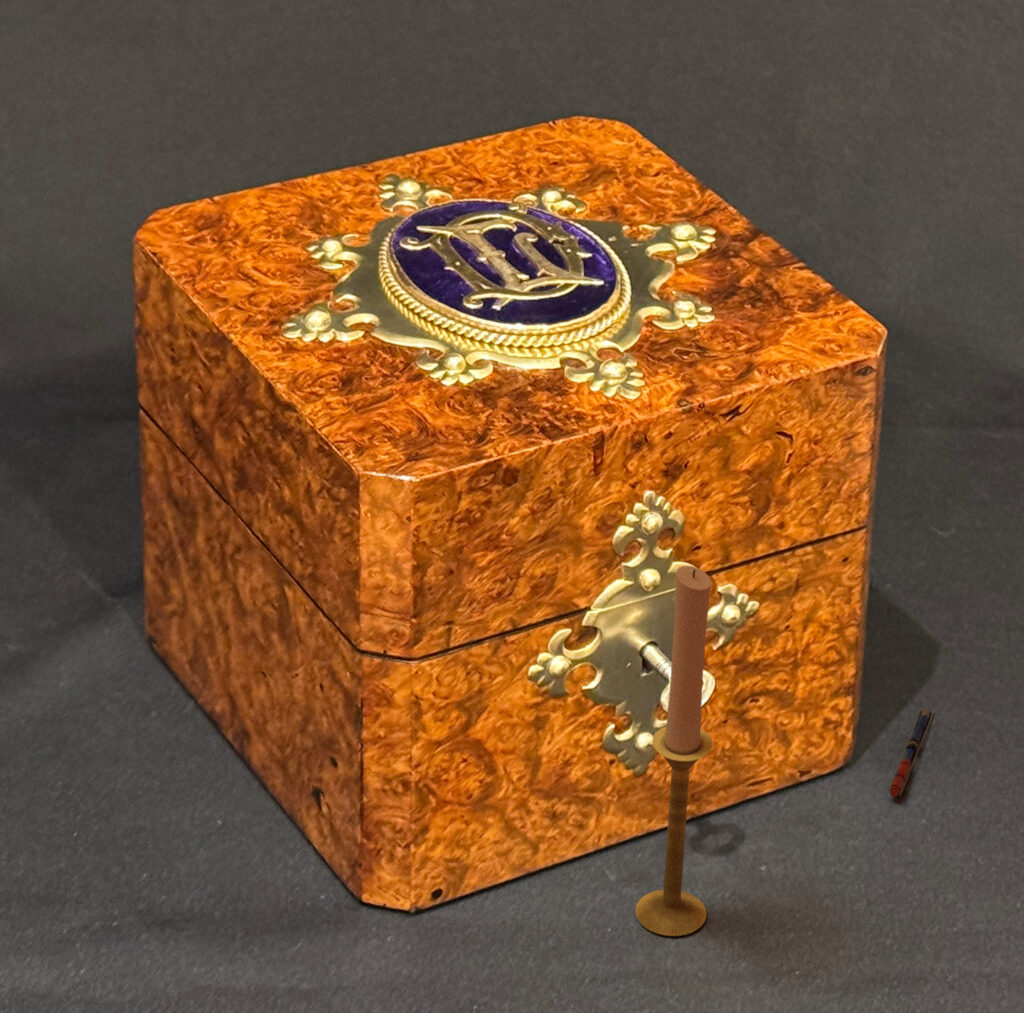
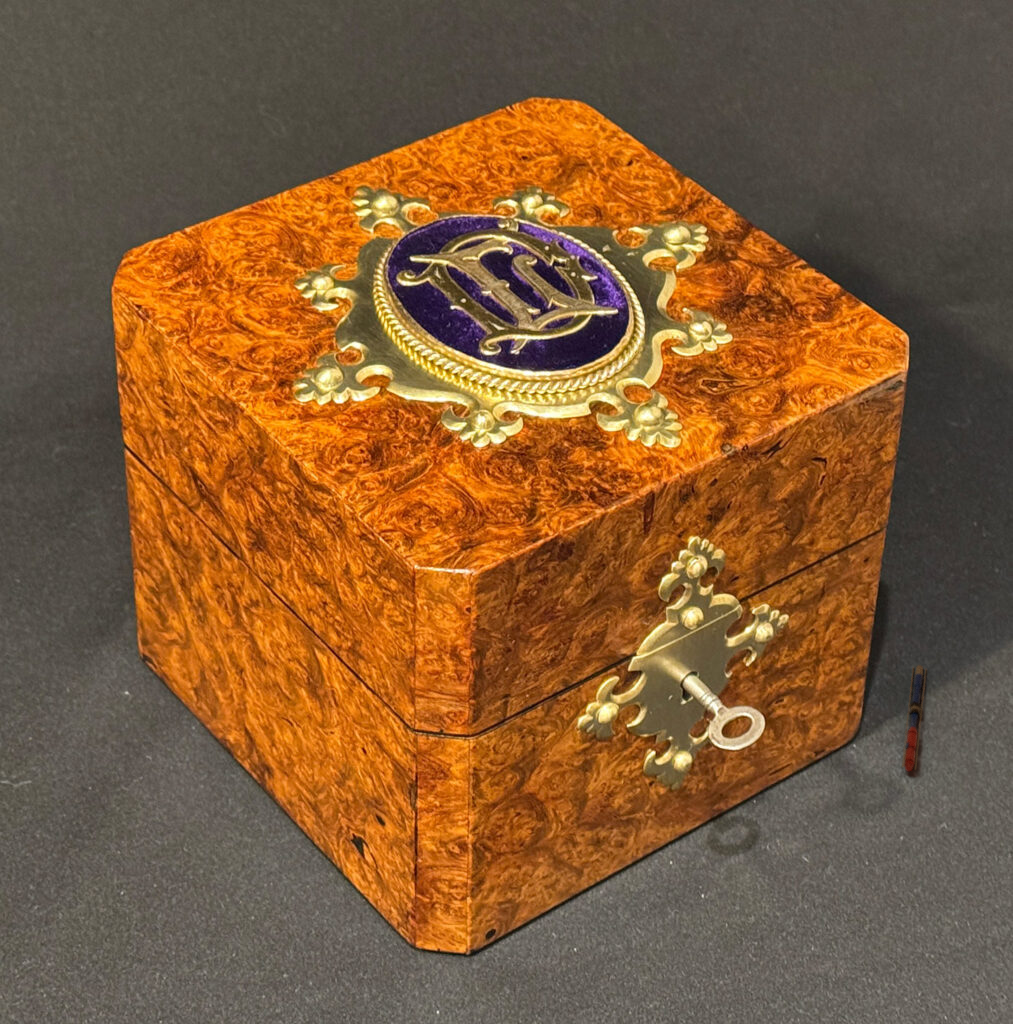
candlestick: present [635,566,712,936] -> none [684,620,773,953]

